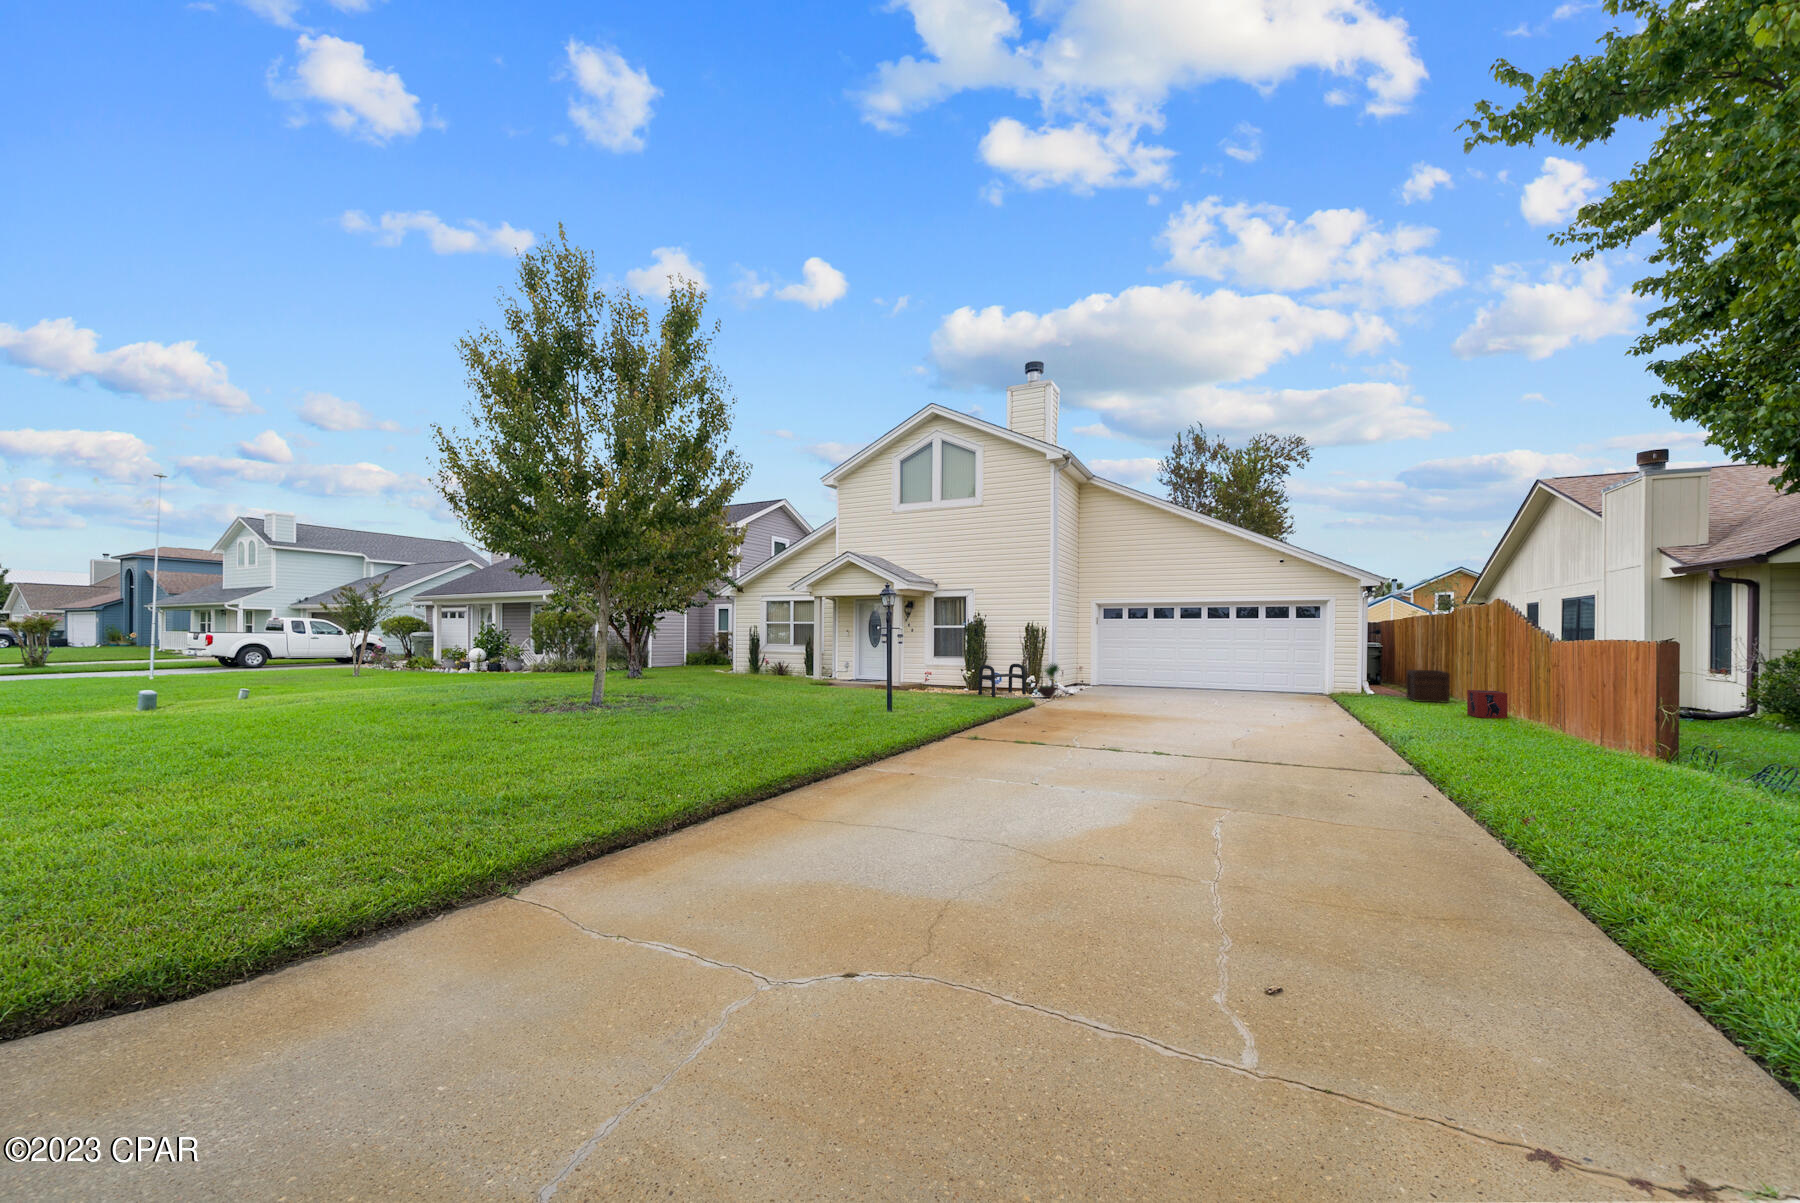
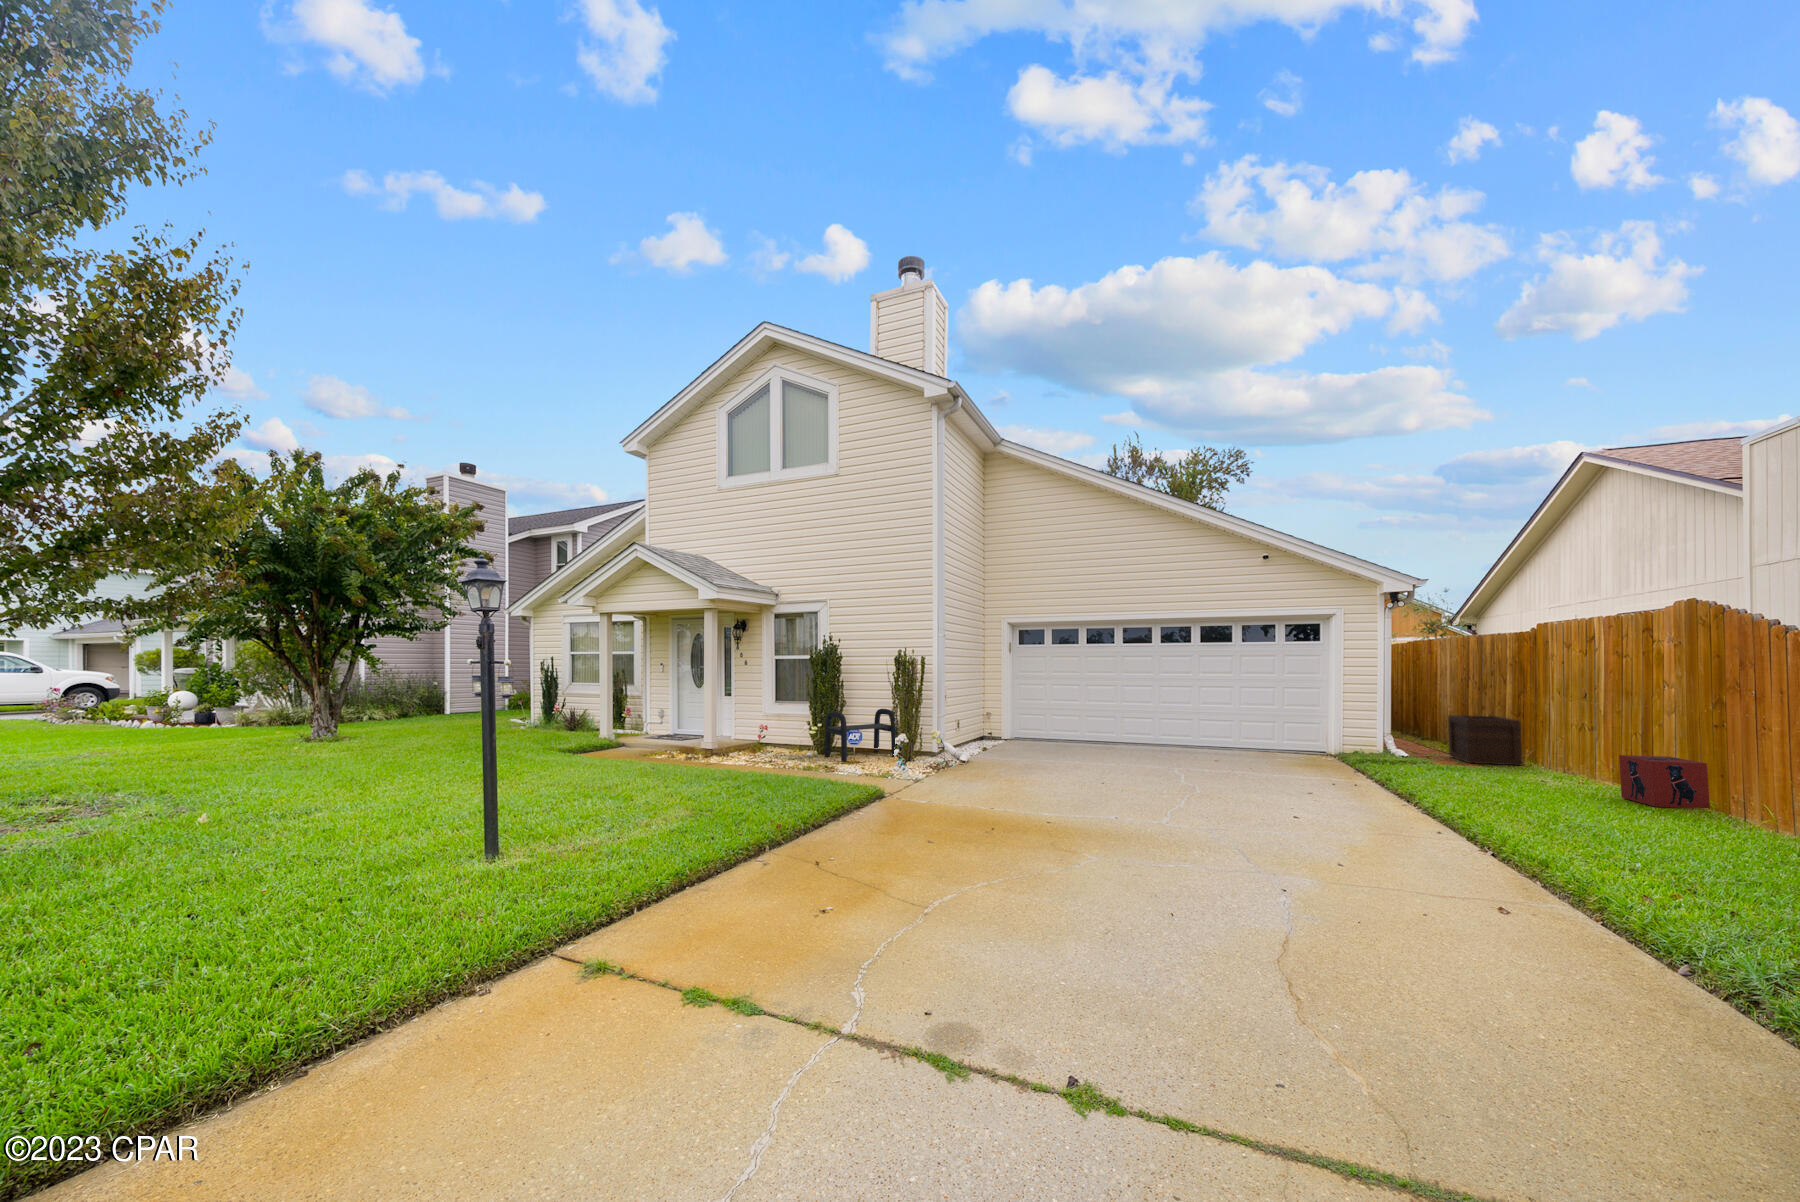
potted tree: present [1039,664,1059,698] -> none [914,704,947,763]

